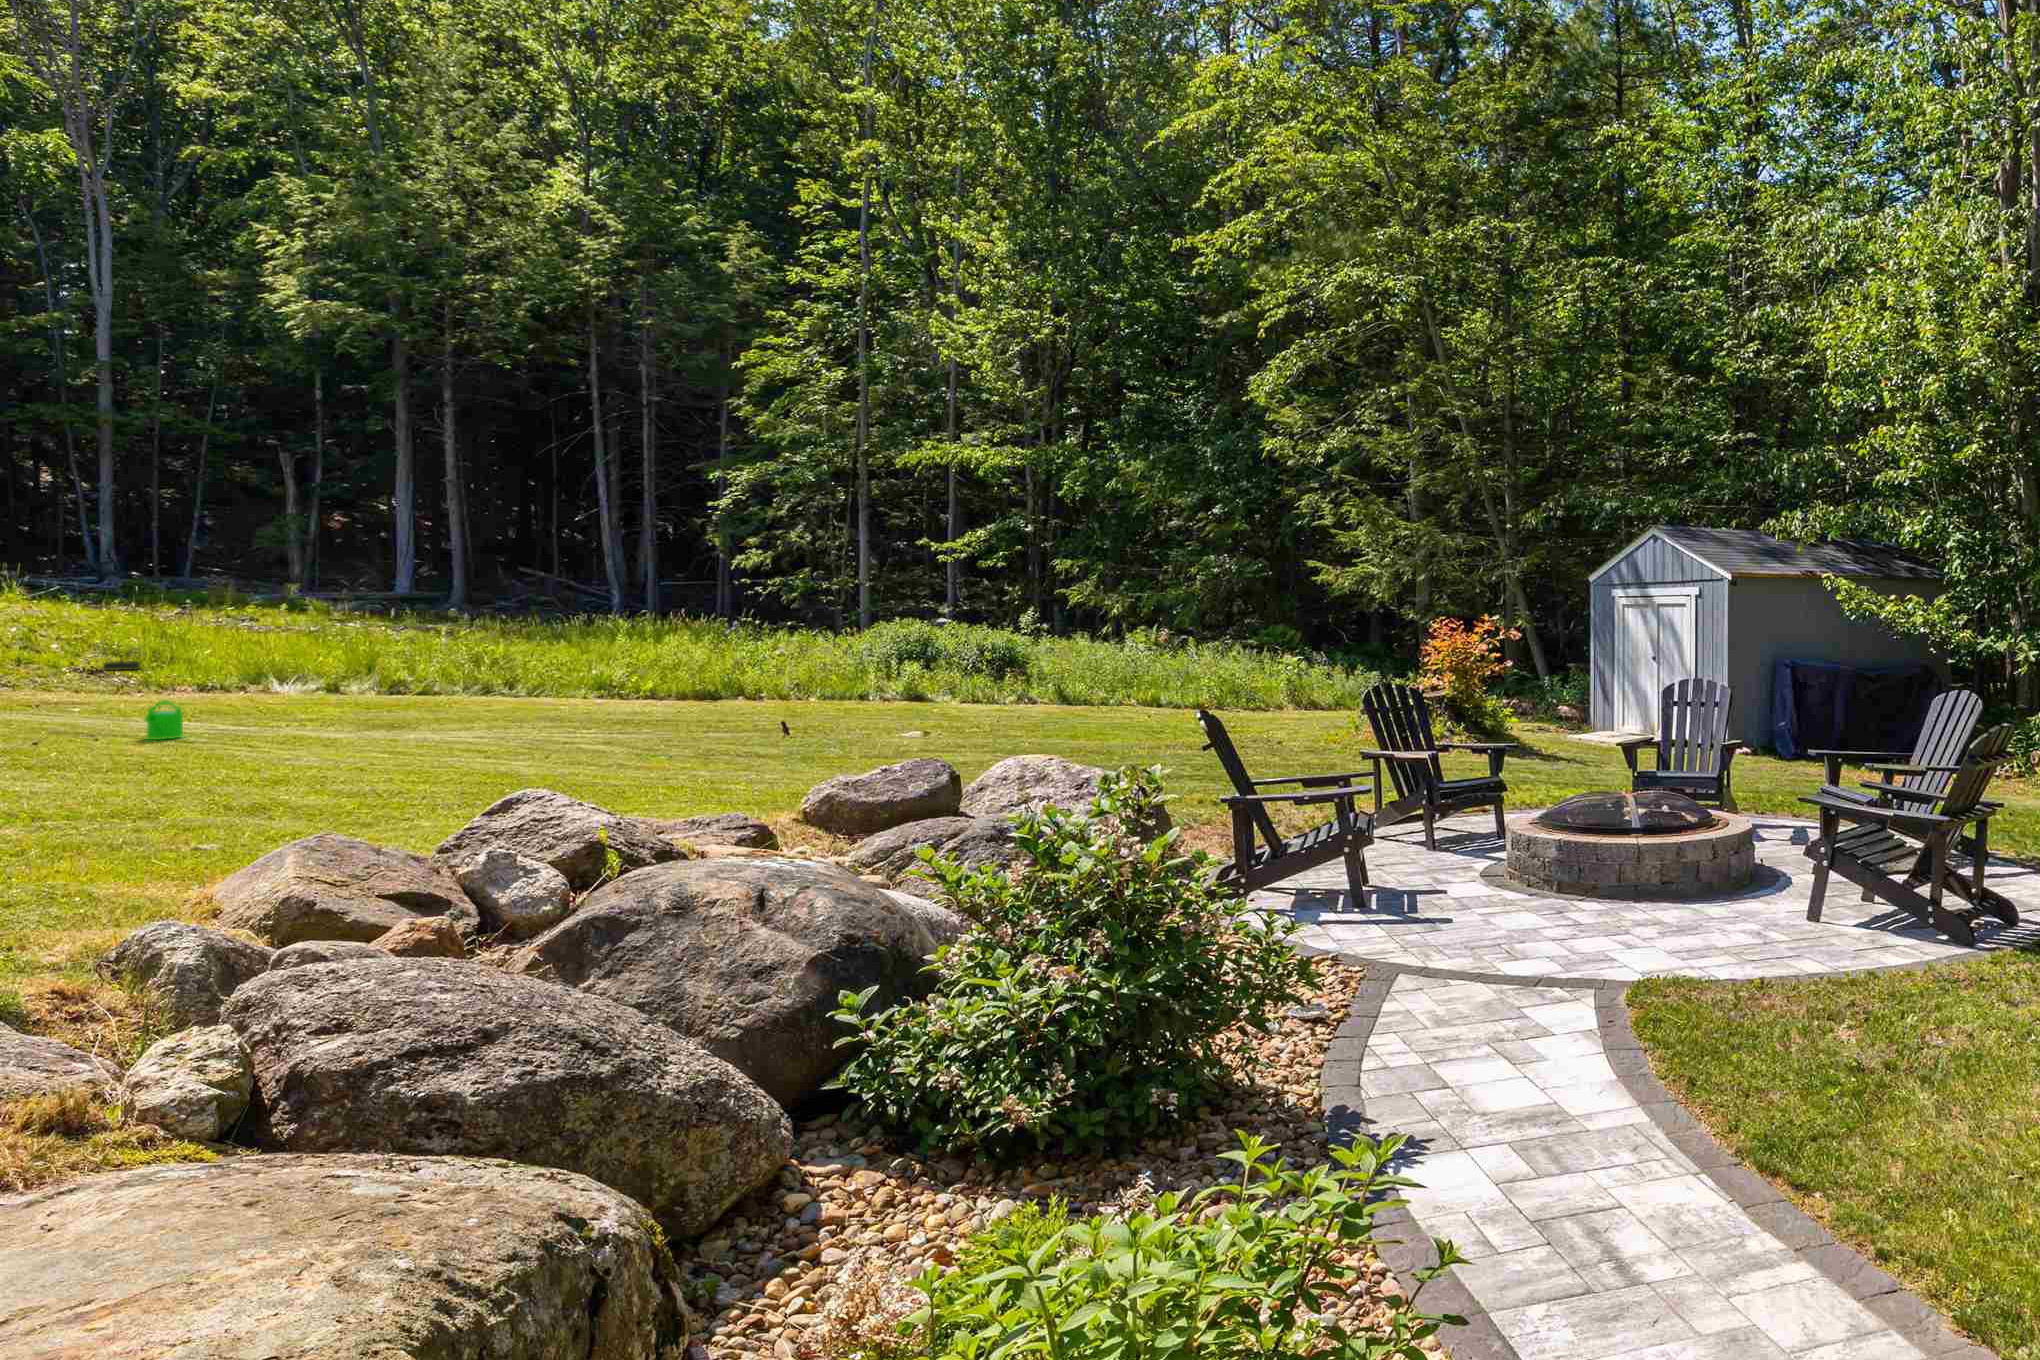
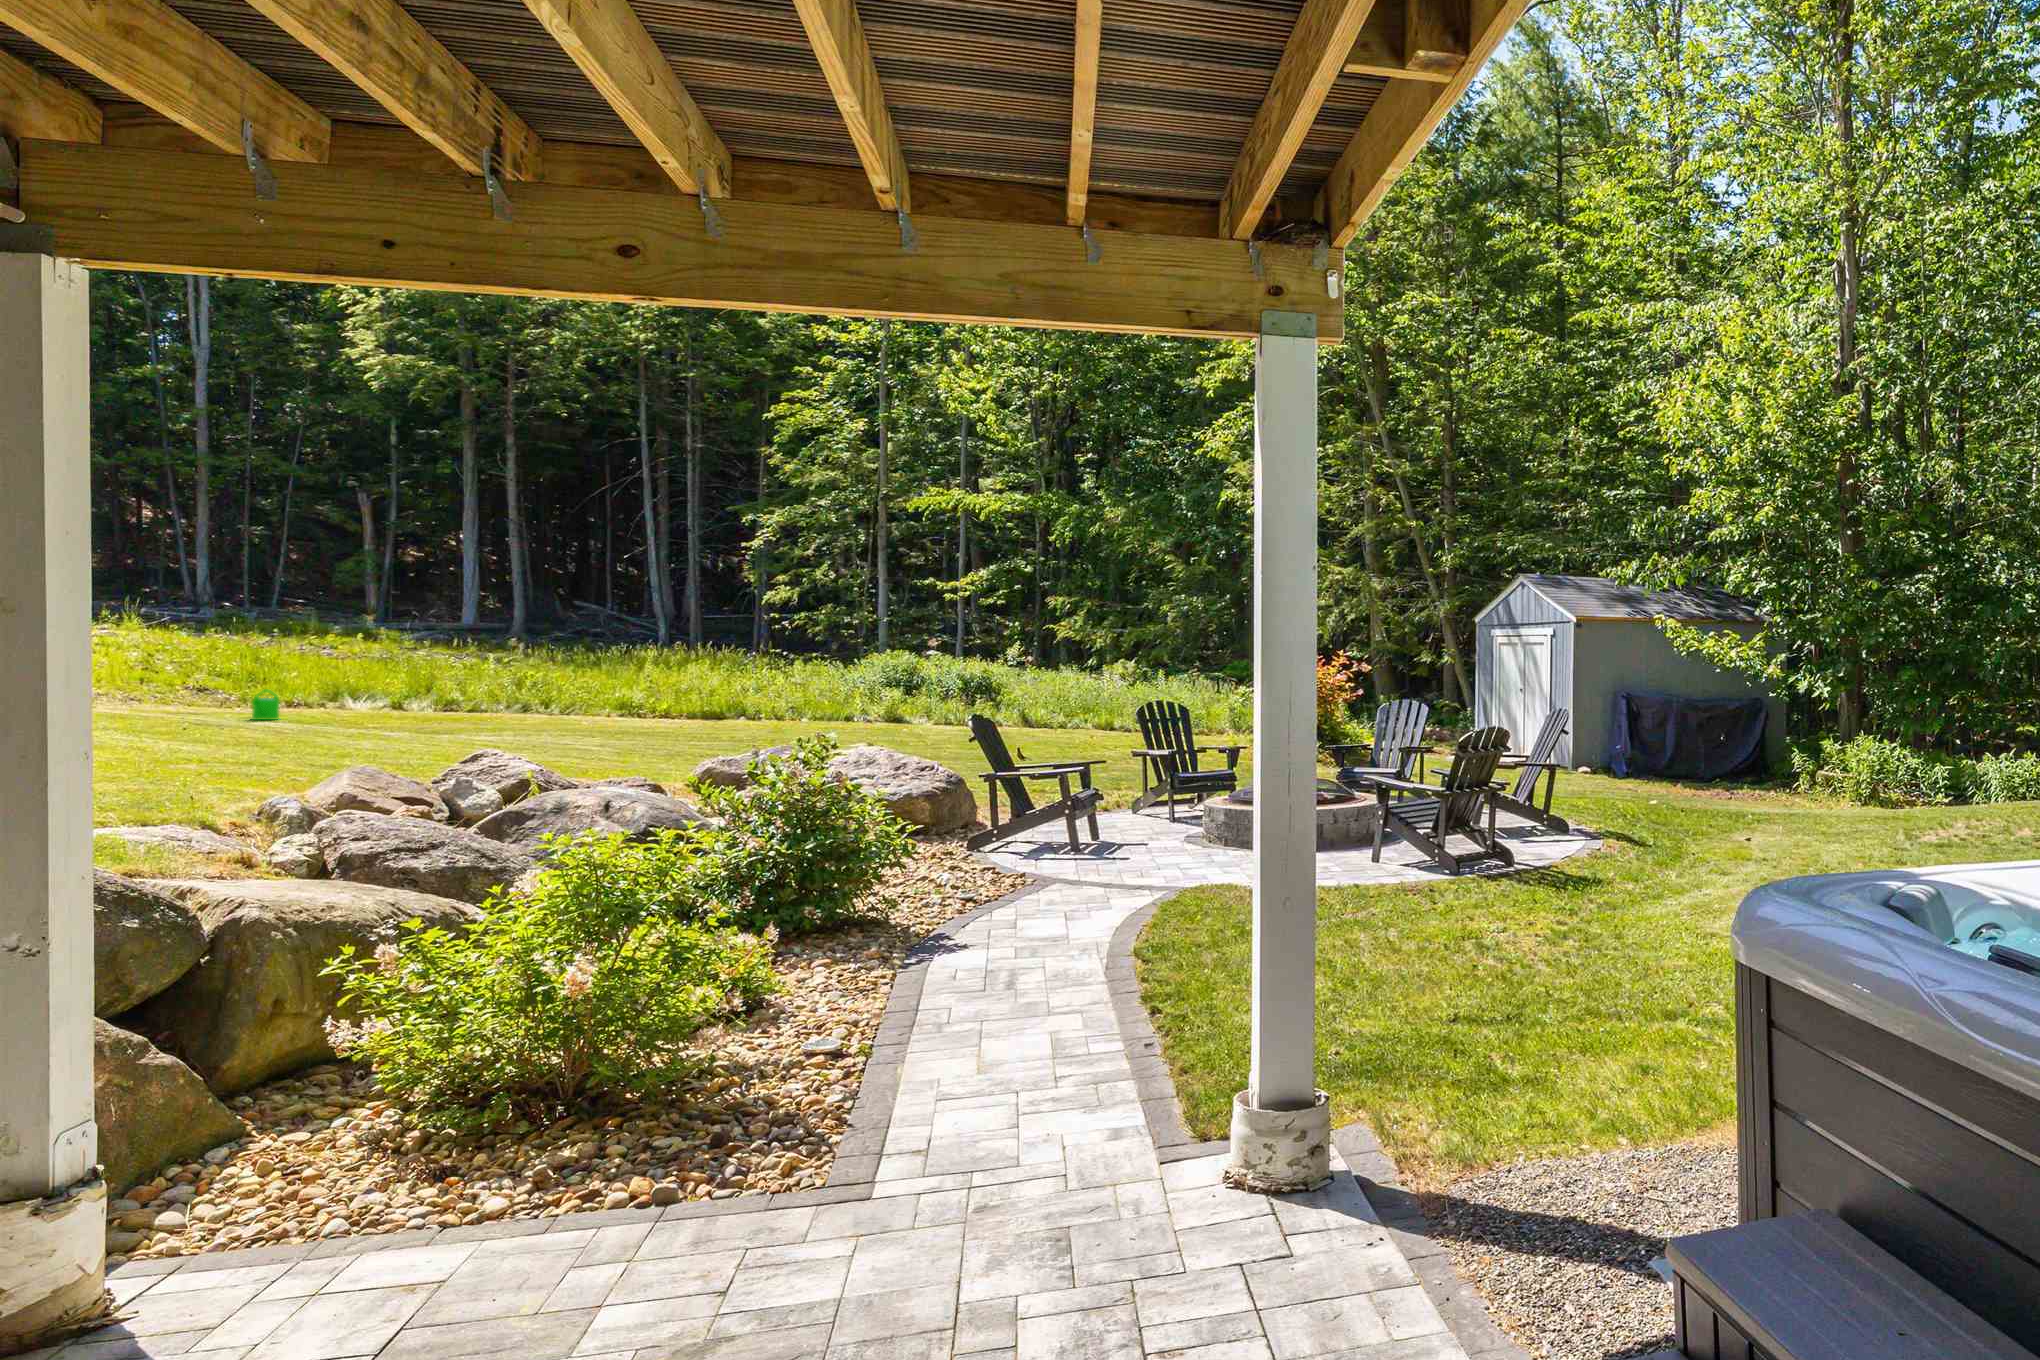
decorative plant: present [93,639,146,671] -> none [204,651,247,678]

